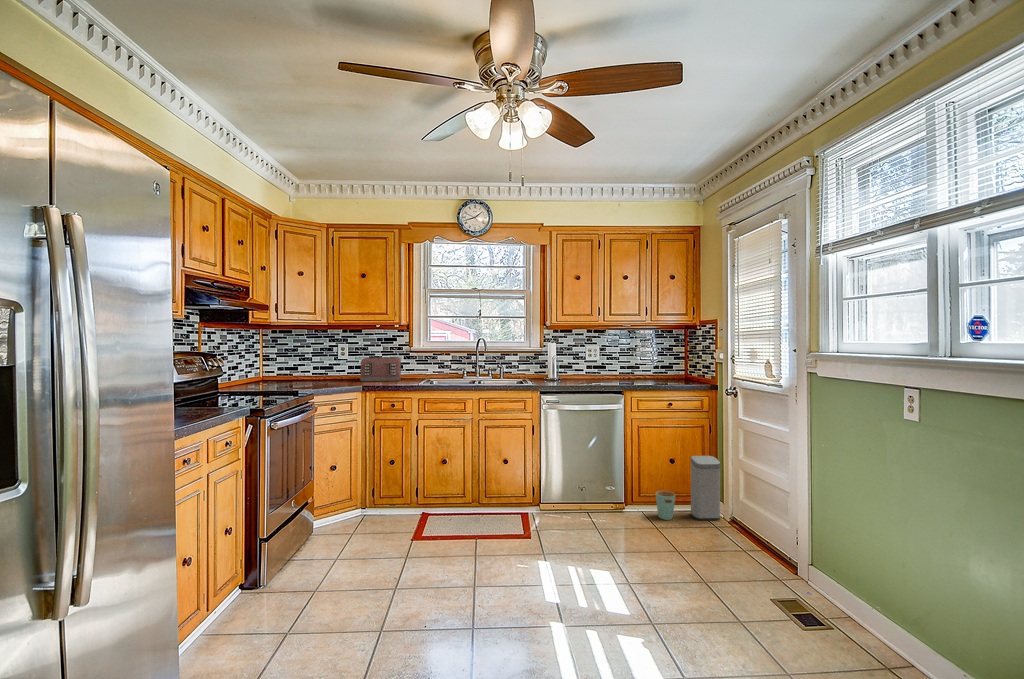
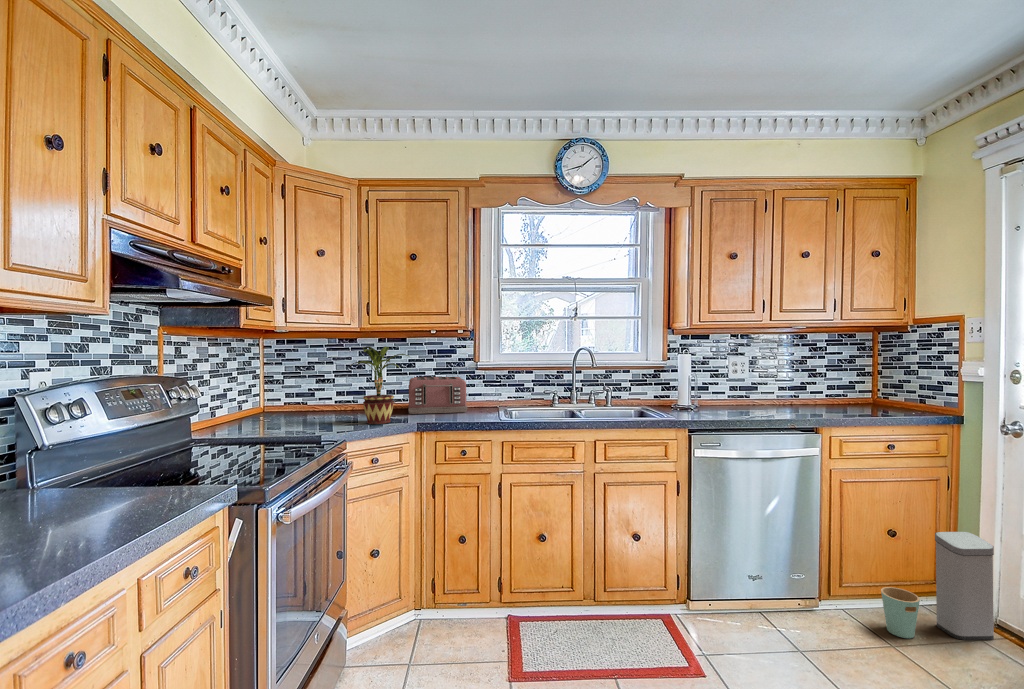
potted plant: none [319,336,360,386] -> present [352,346,408,424]

